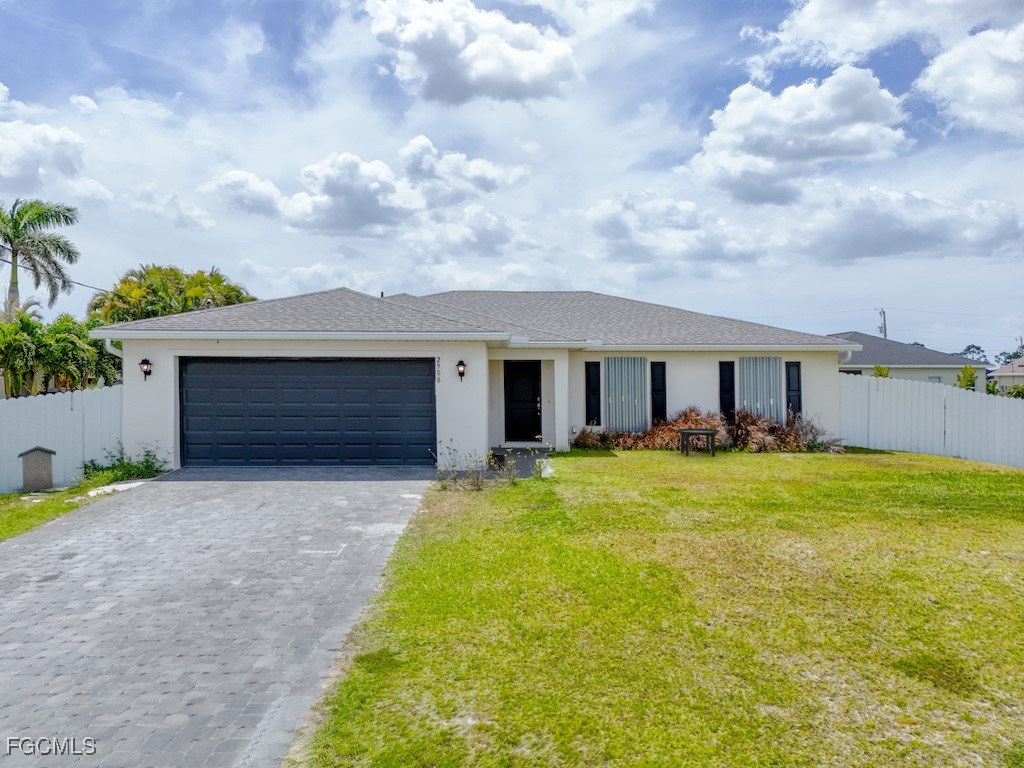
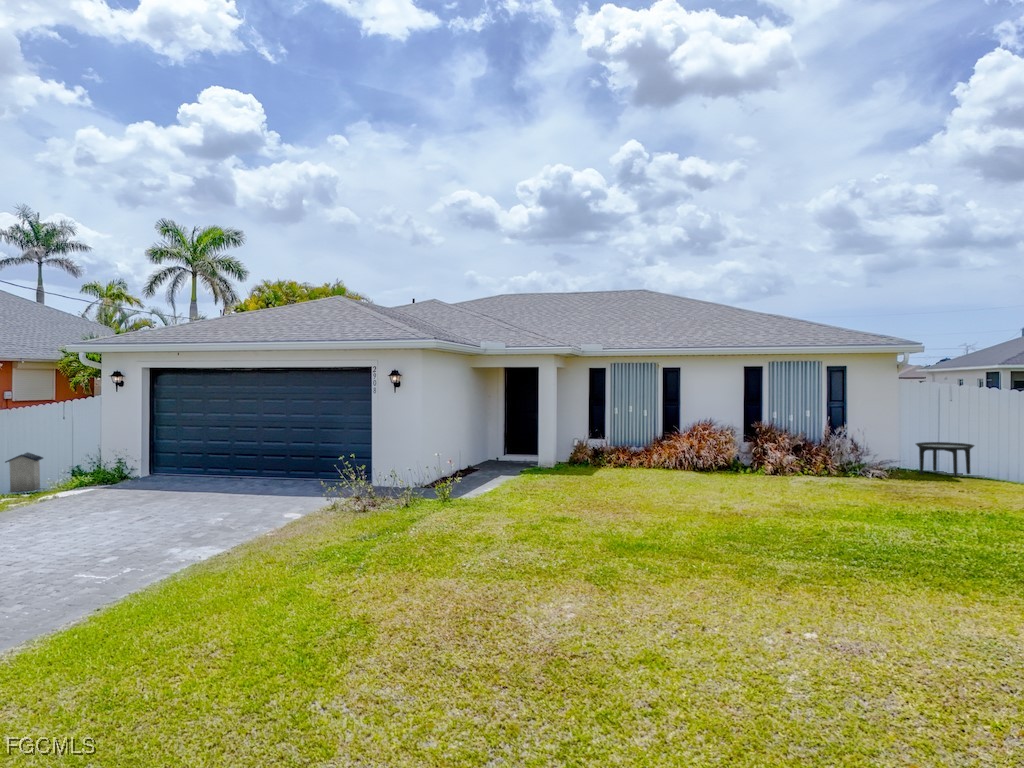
round table: present [677,428,719,456] -> present [916,442,974,477]

